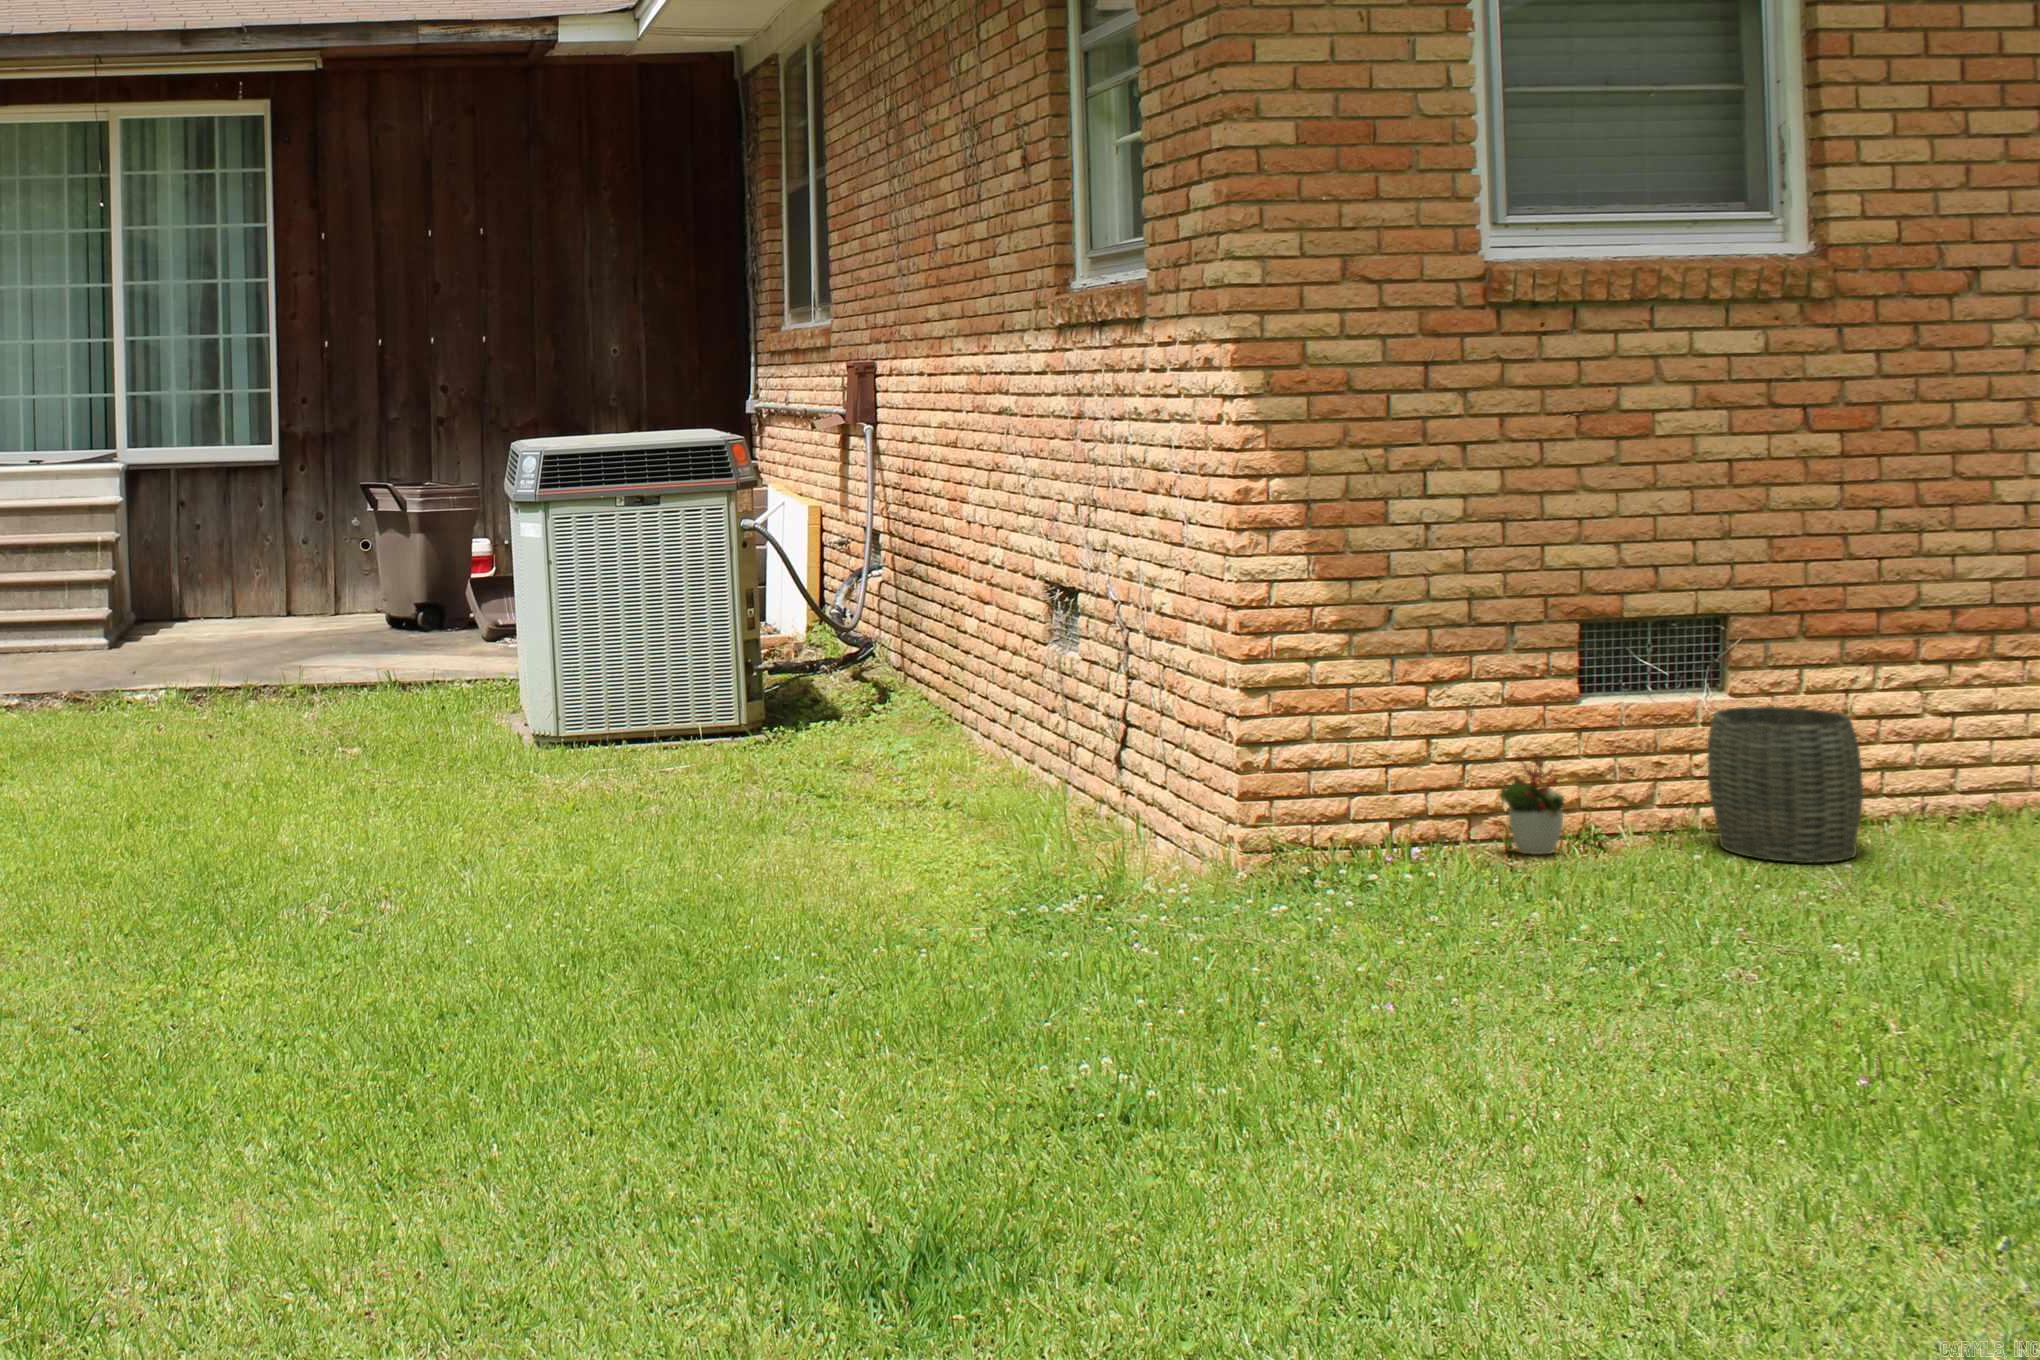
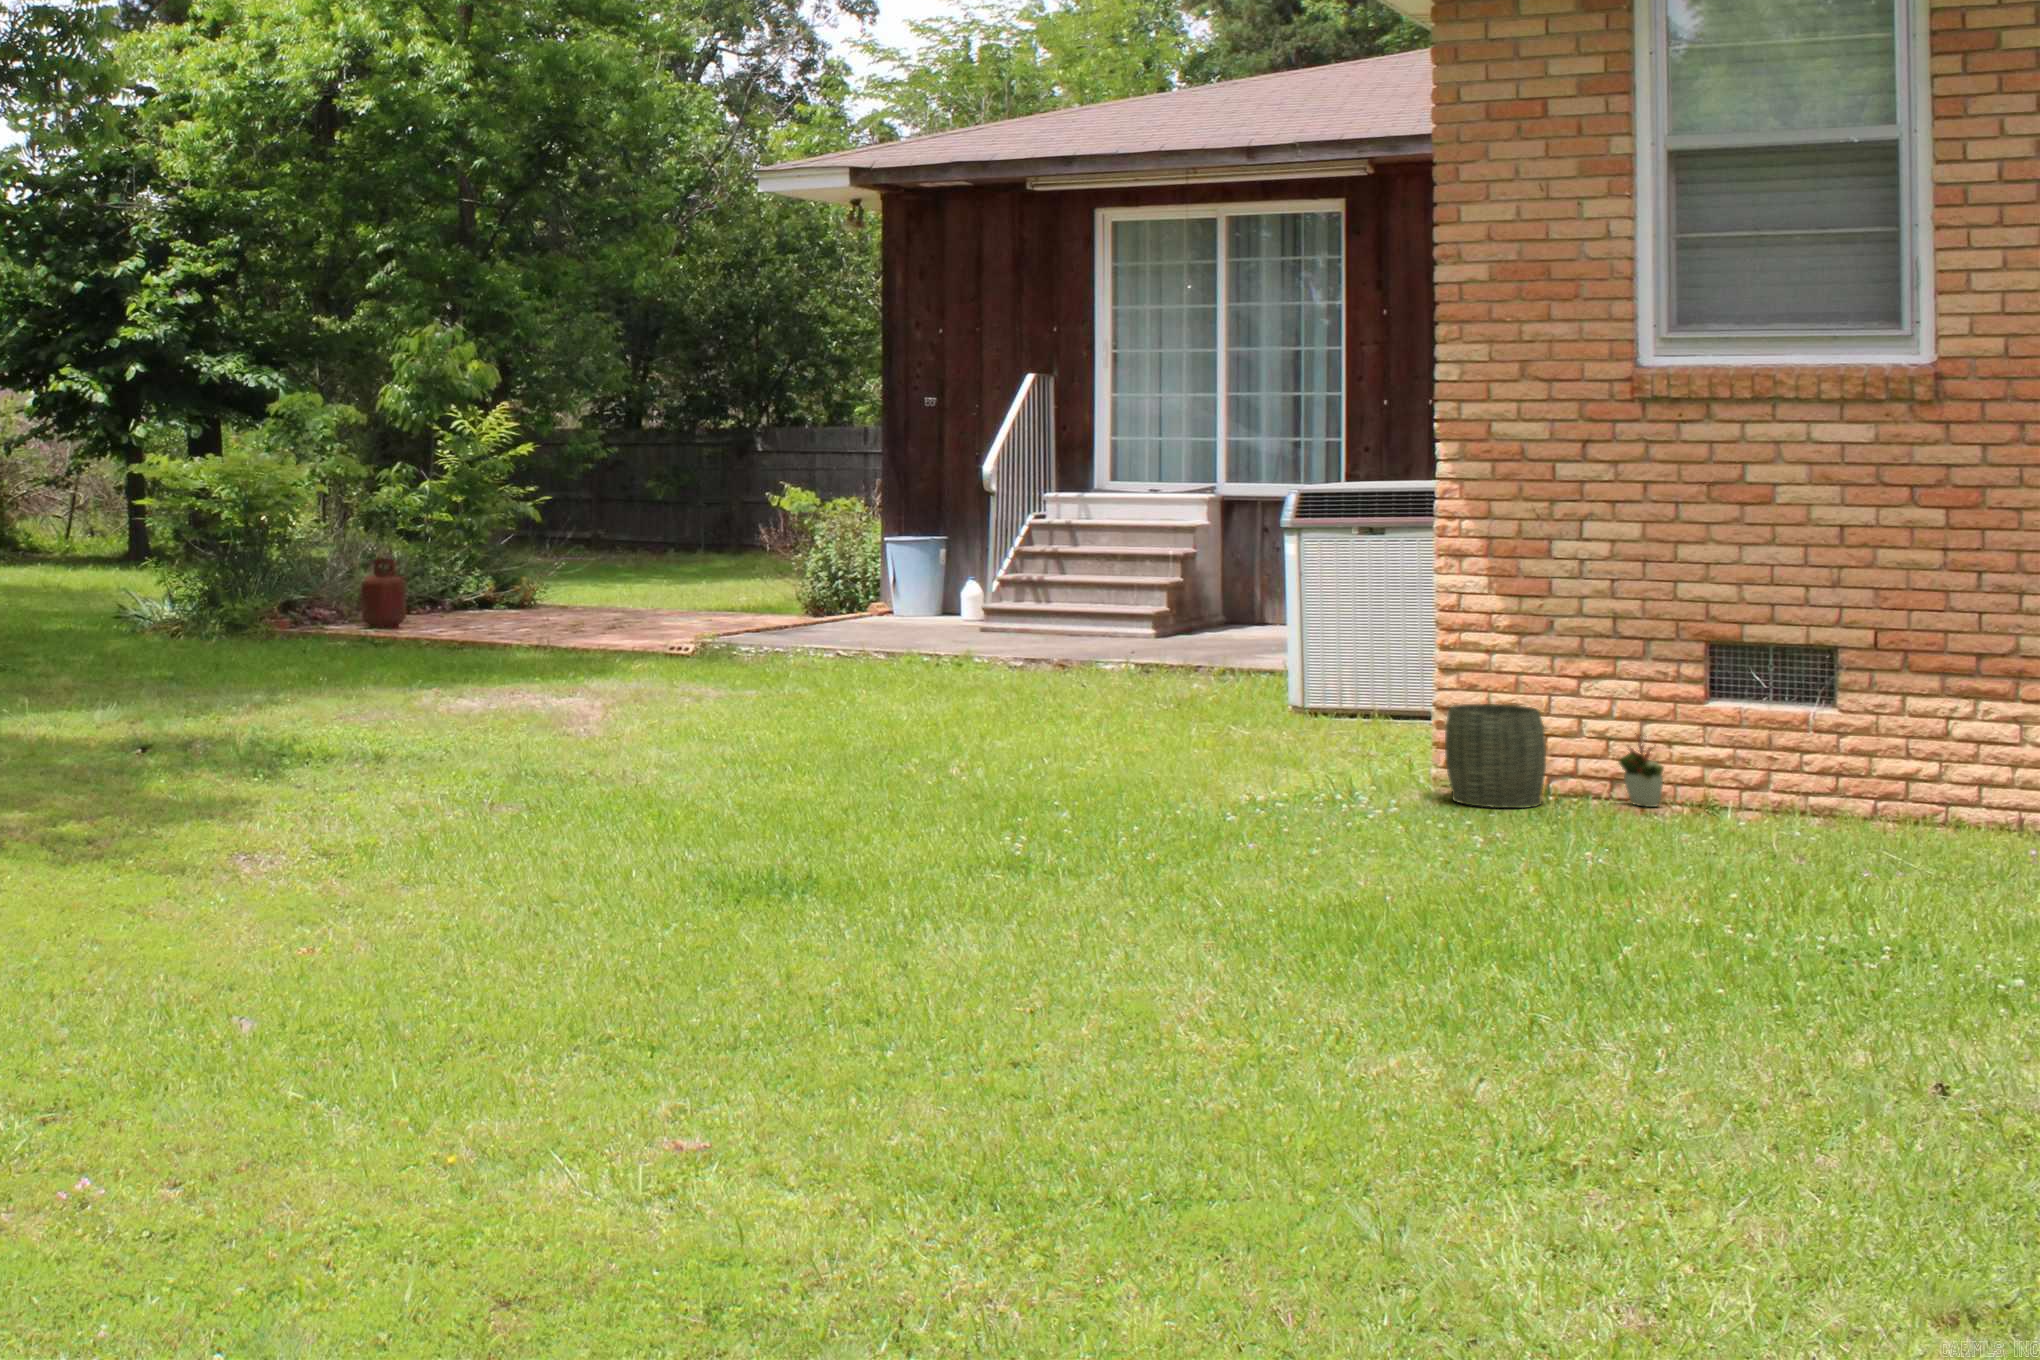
woven basket: present [1707,706,1863,863] -> present [1445,704,1546,808]

